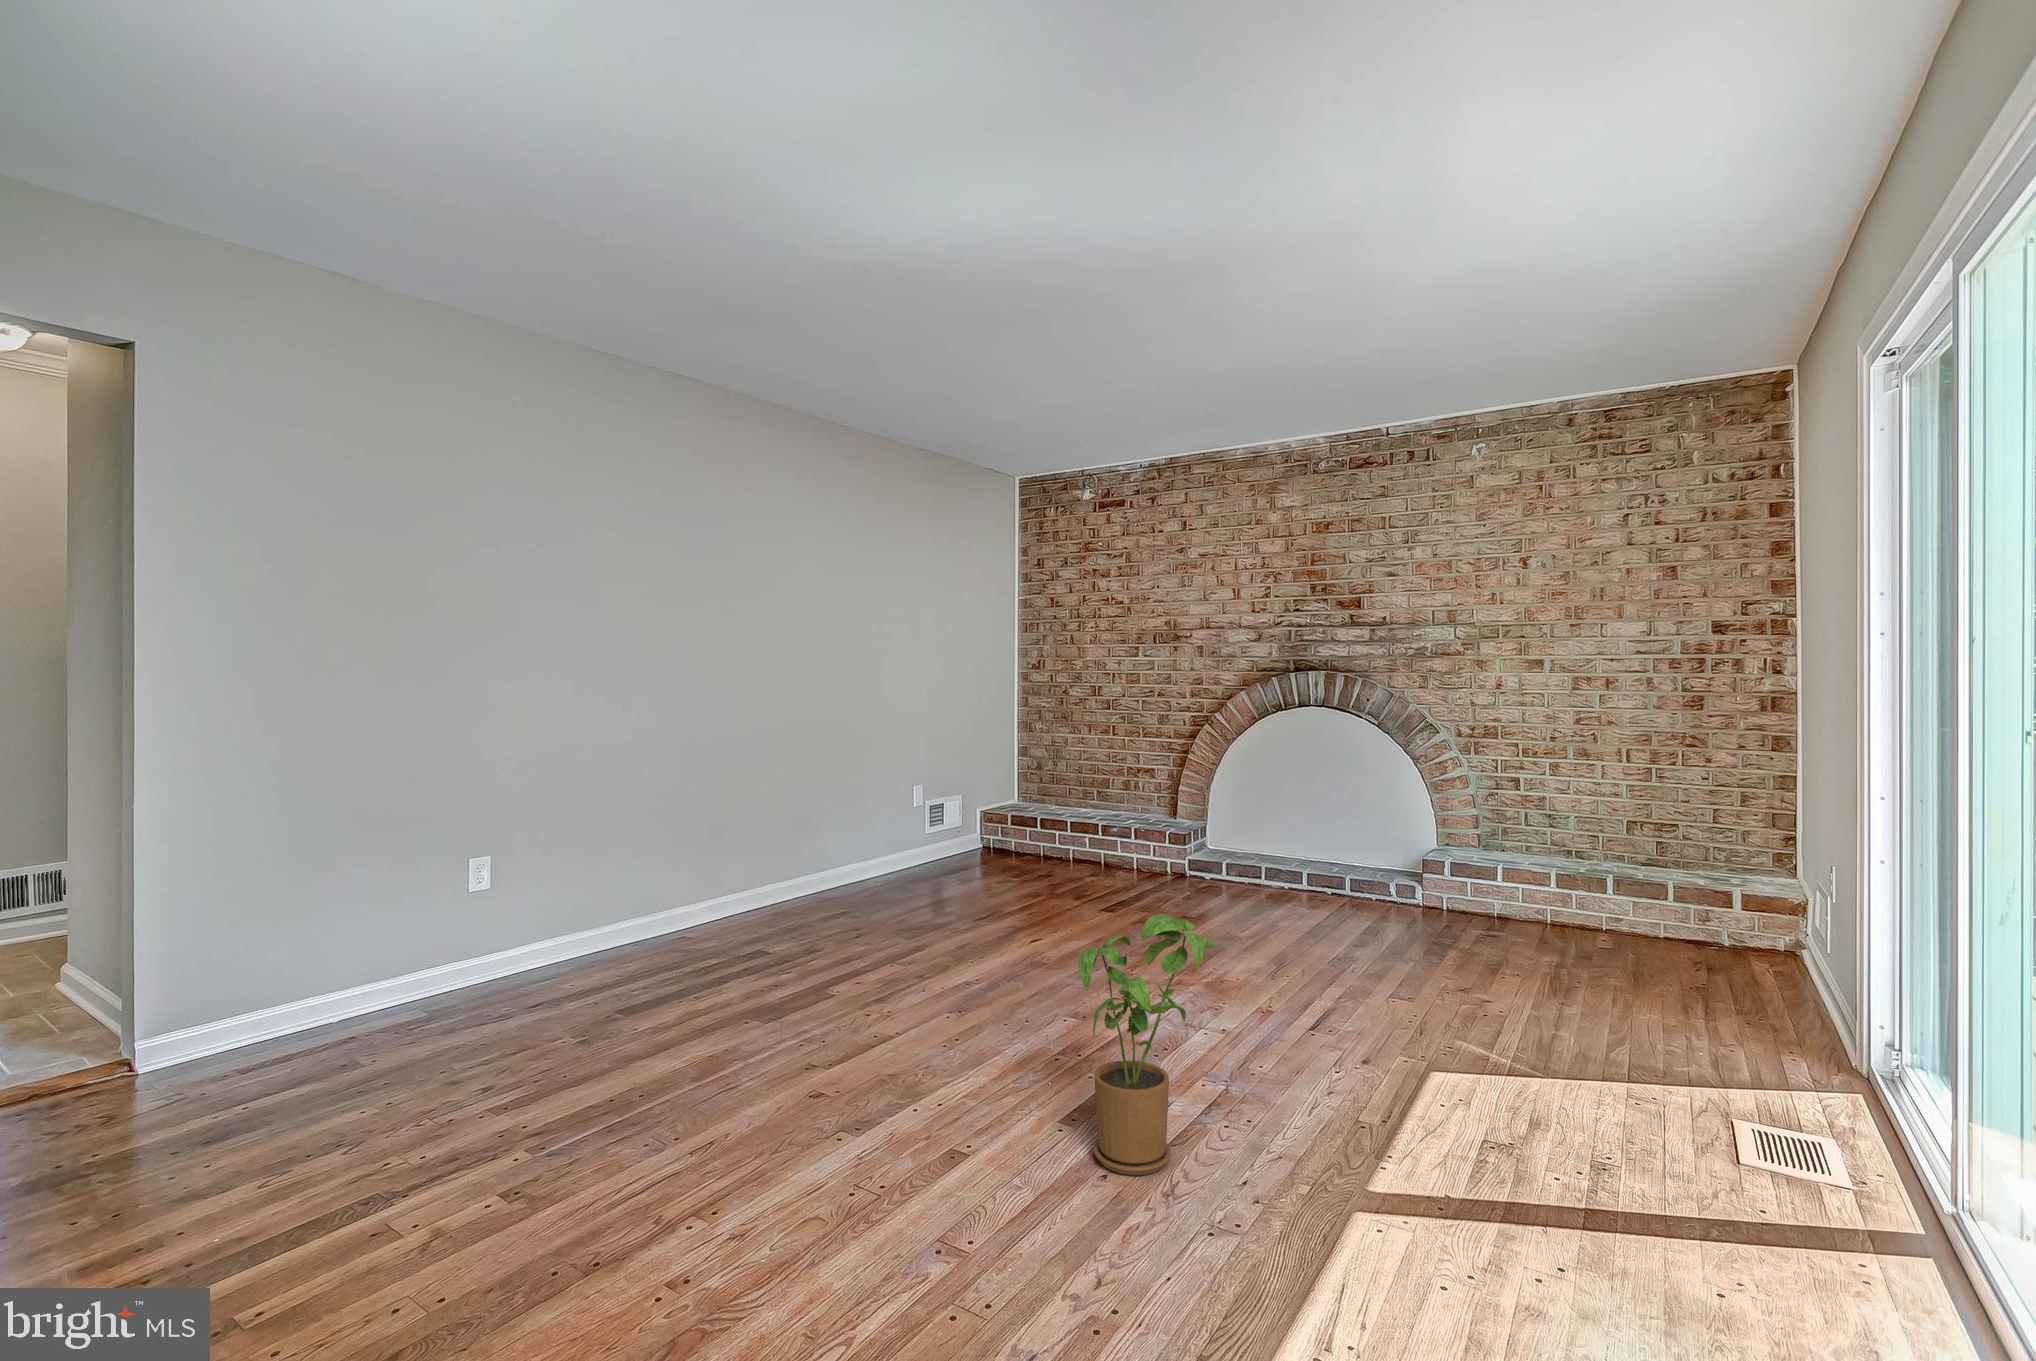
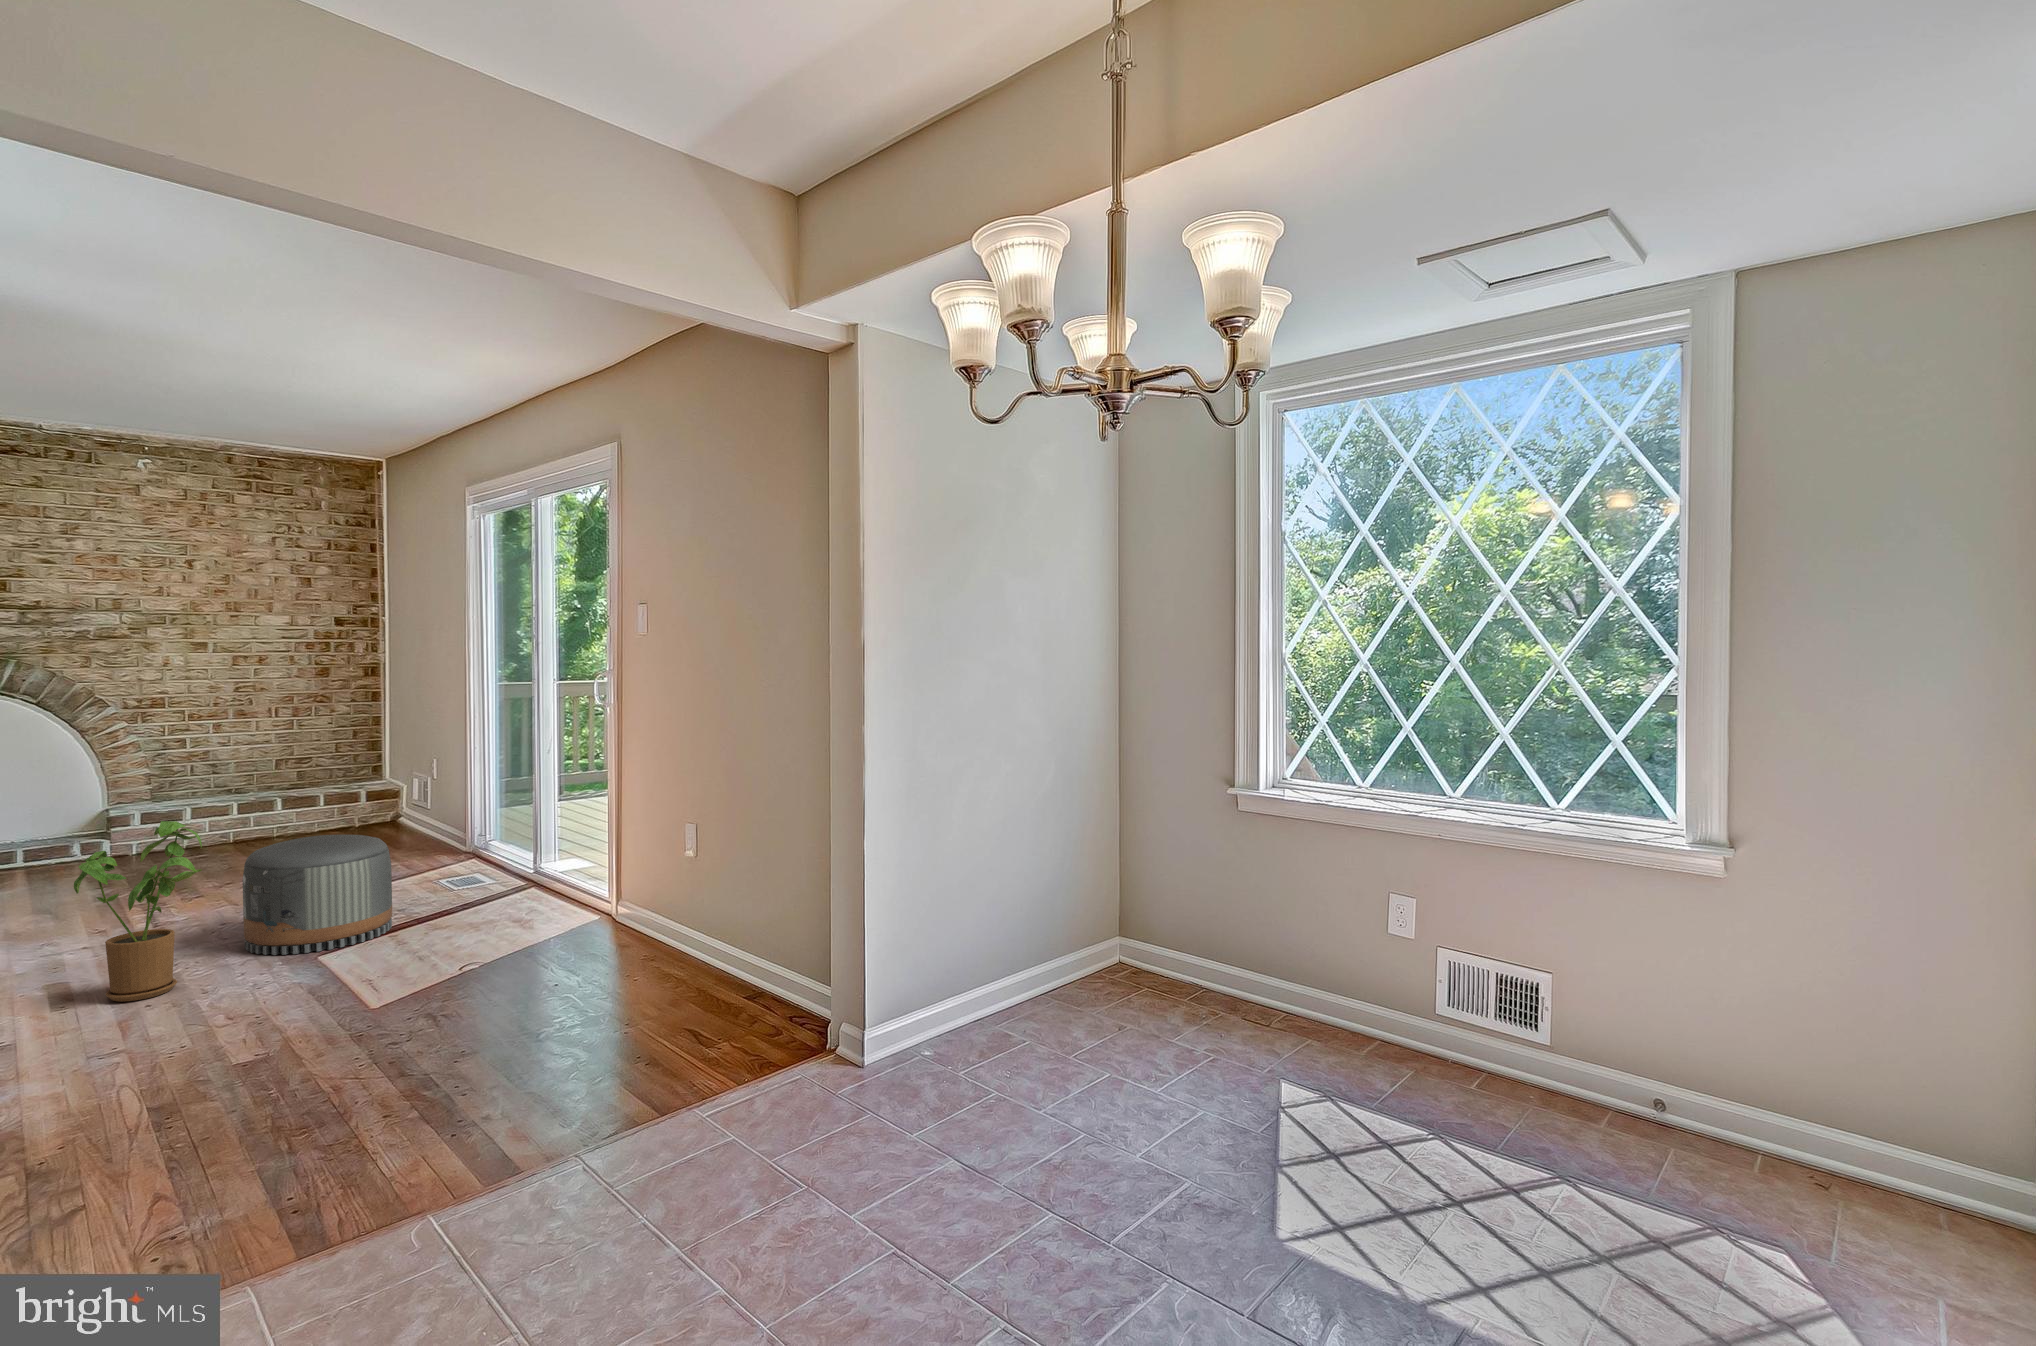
pouf: none [1305,979,1538,1229] -> present [242,835,392,955]

